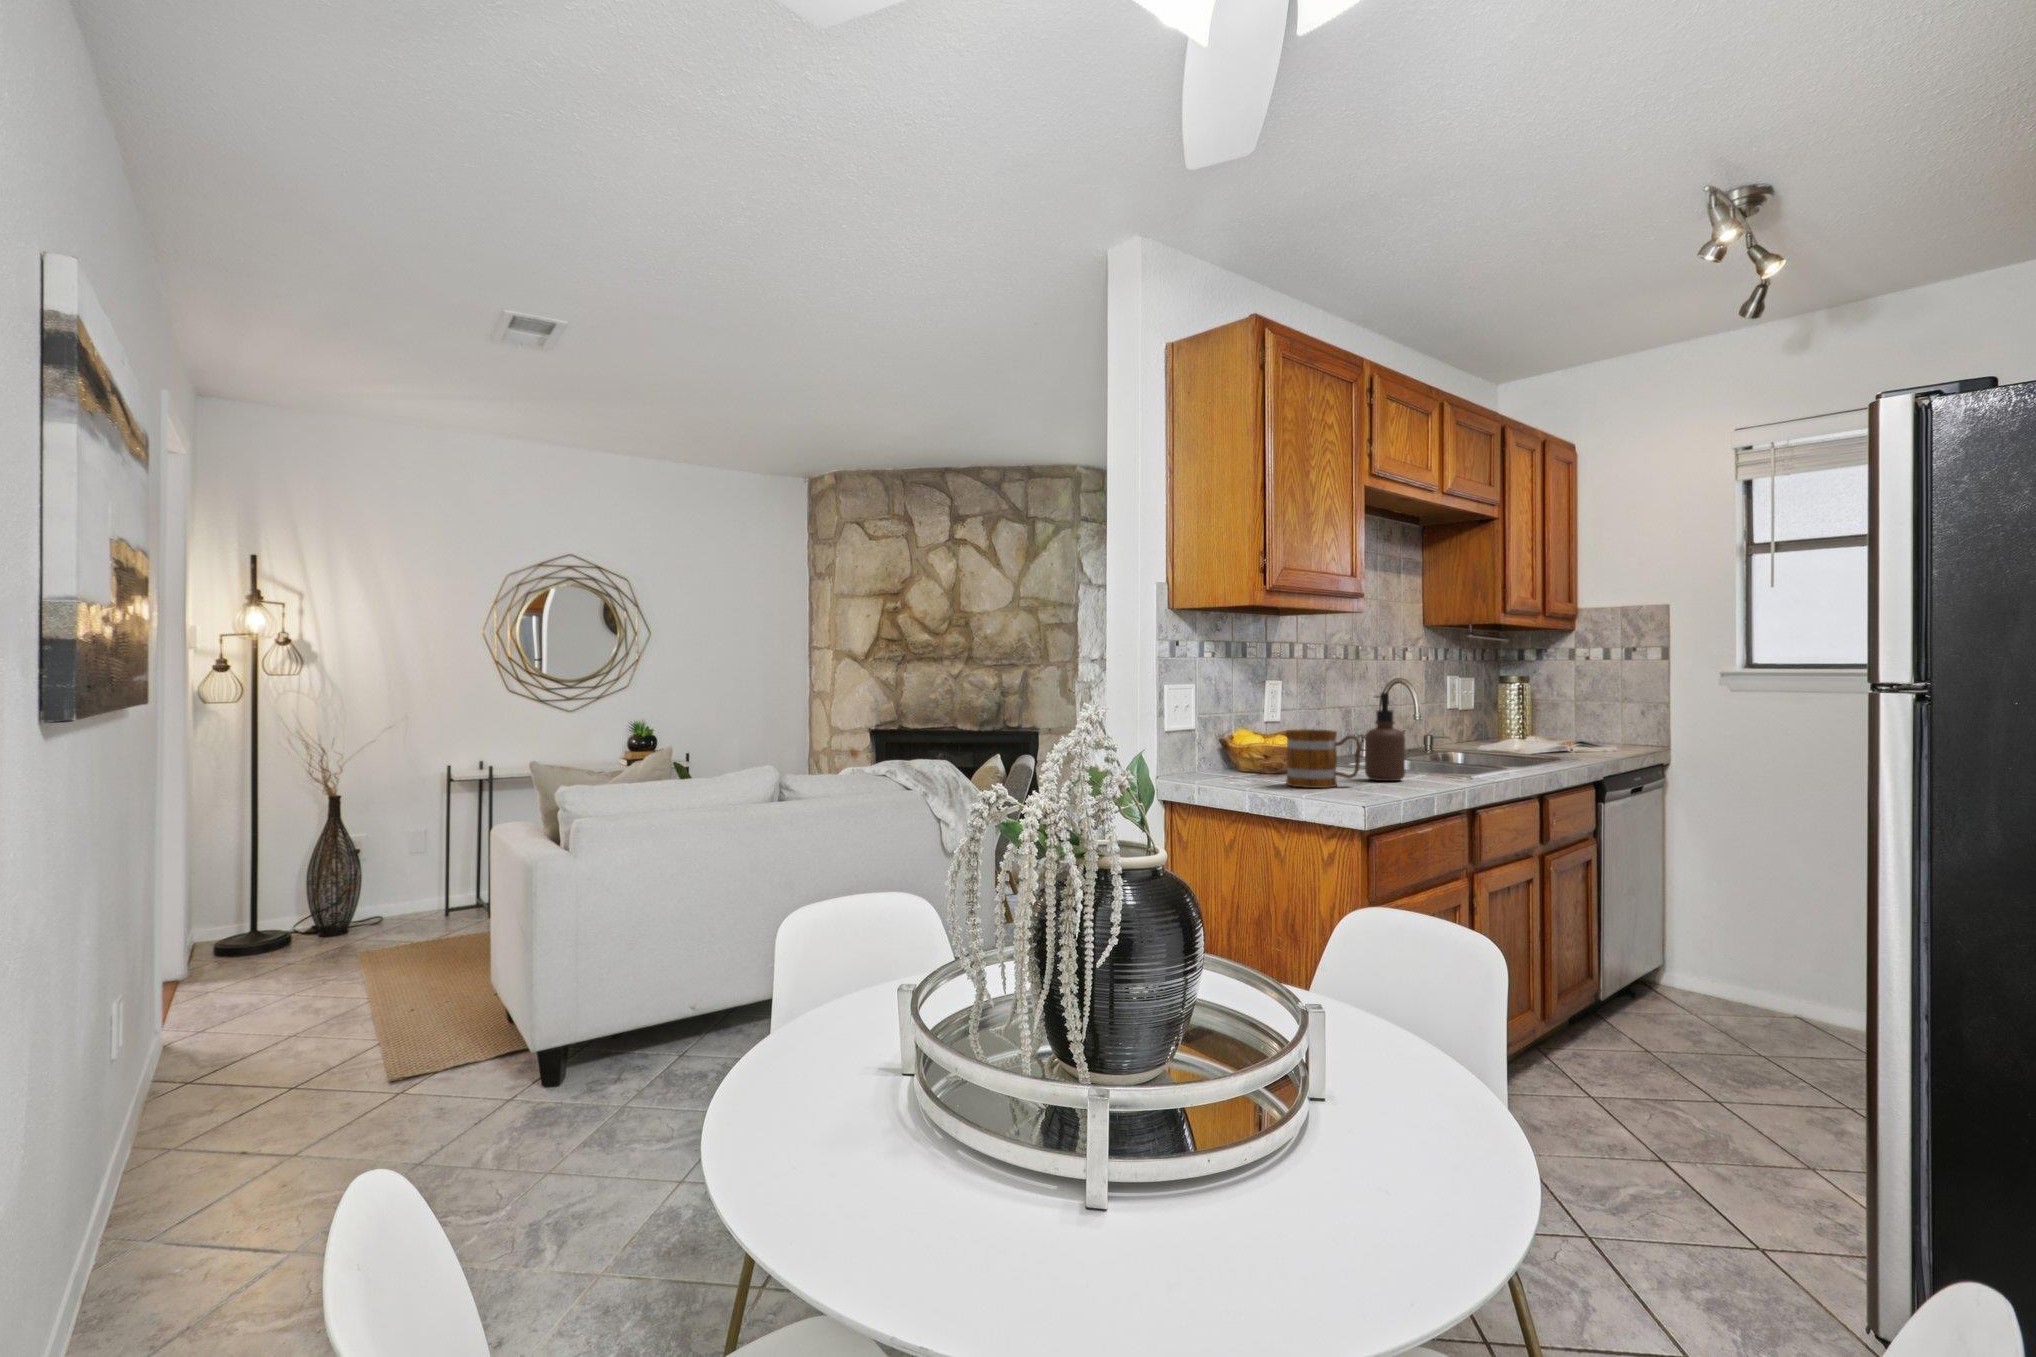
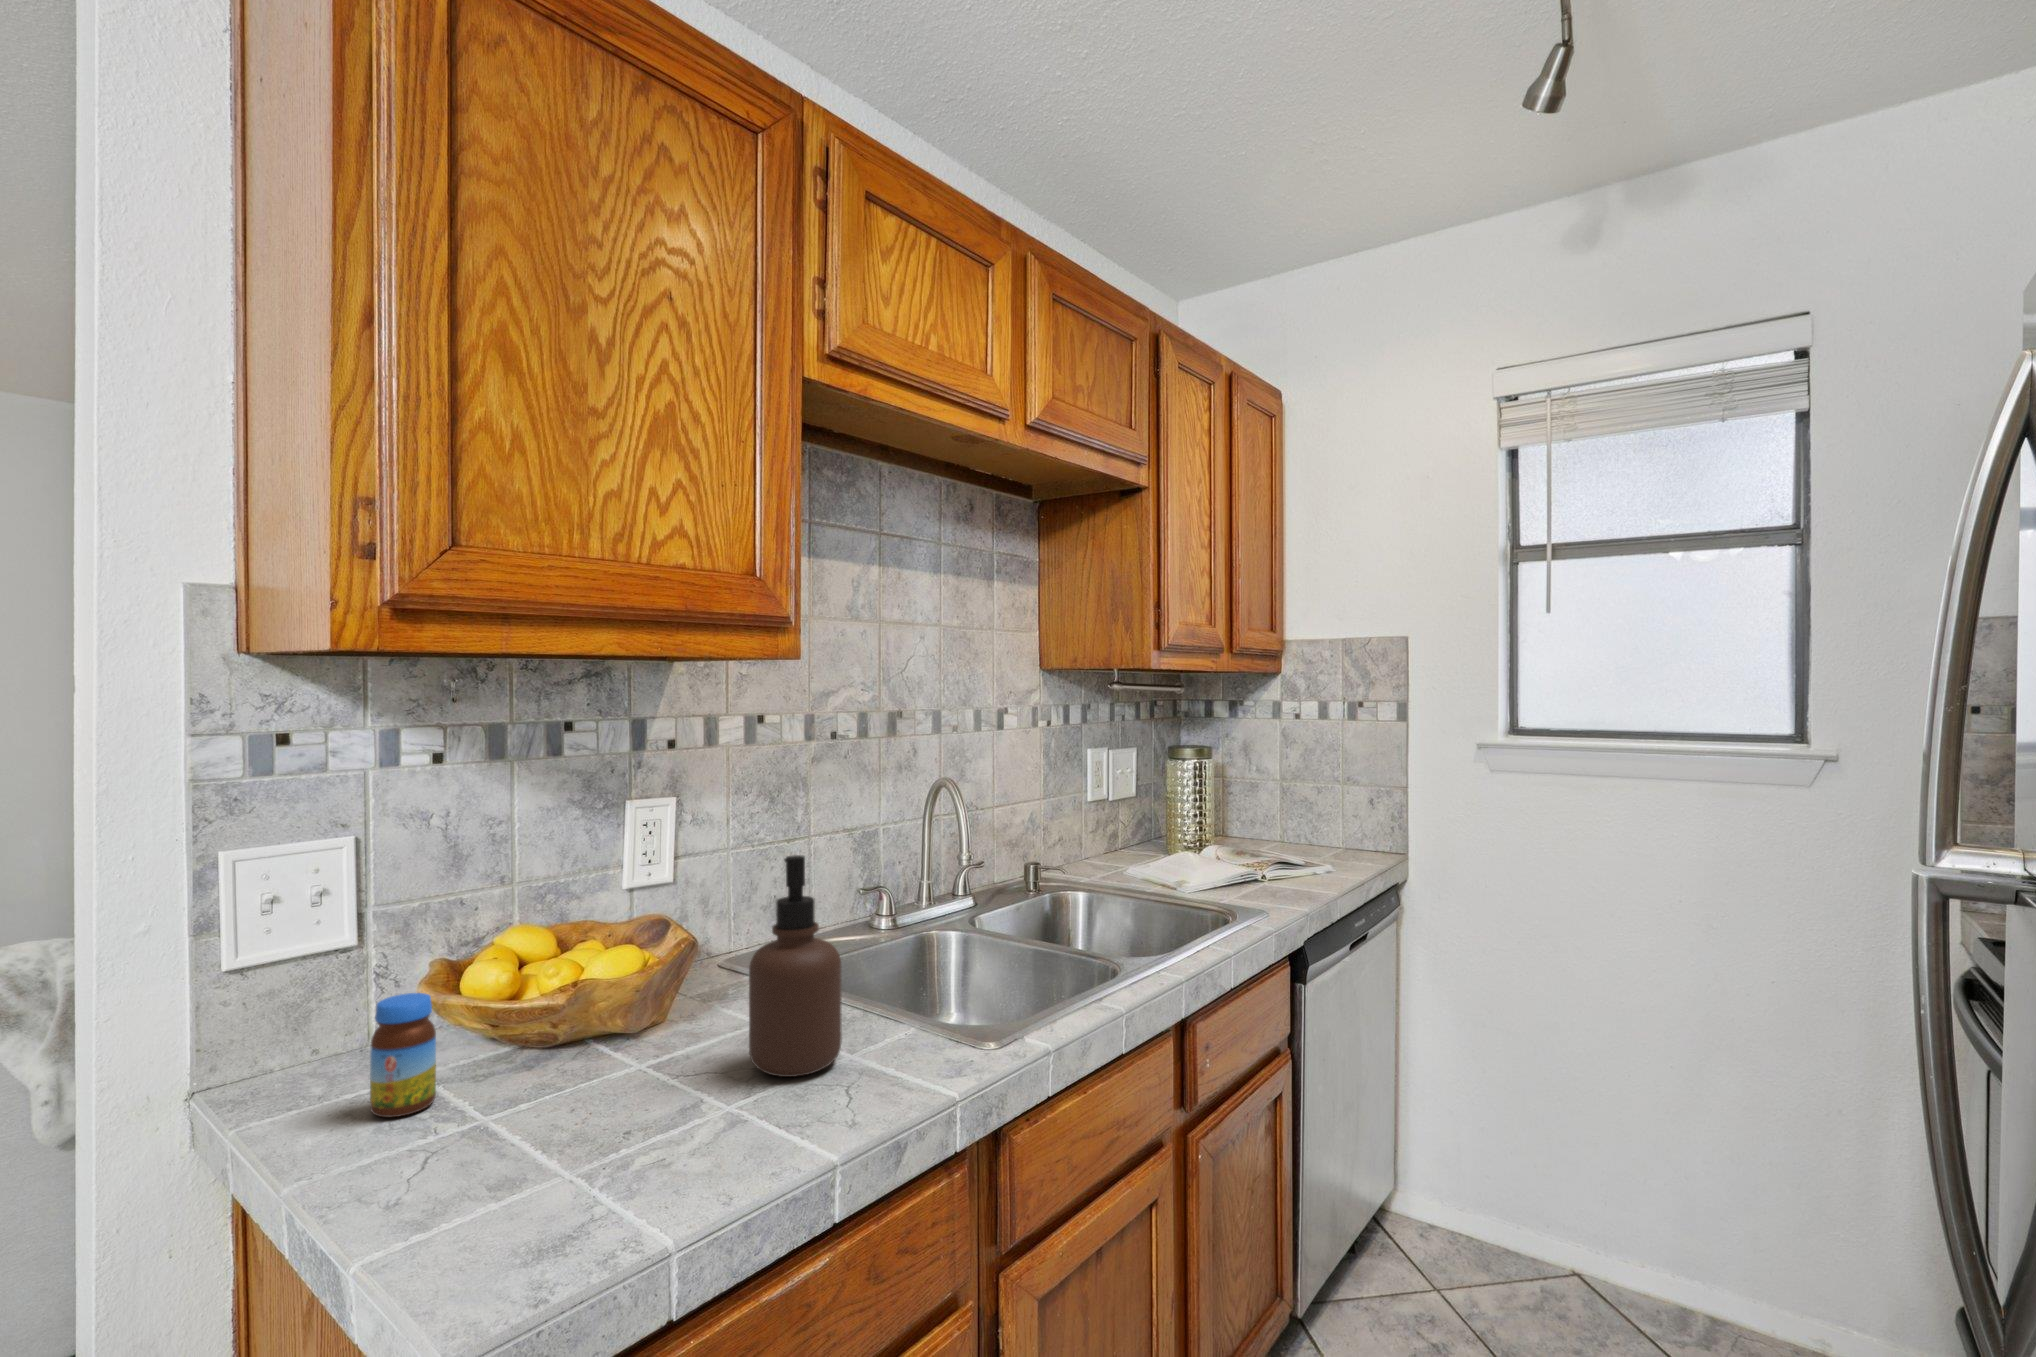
mug: present [1286,729,1361,788] -> none [484,963,675,1155]
jar: none [1228,741,1250,784] -> present [370,993,436,1117]

